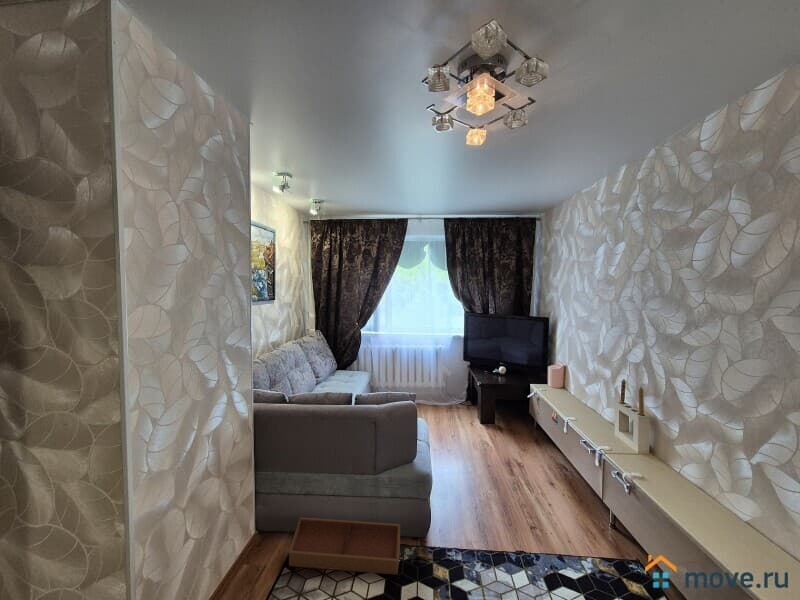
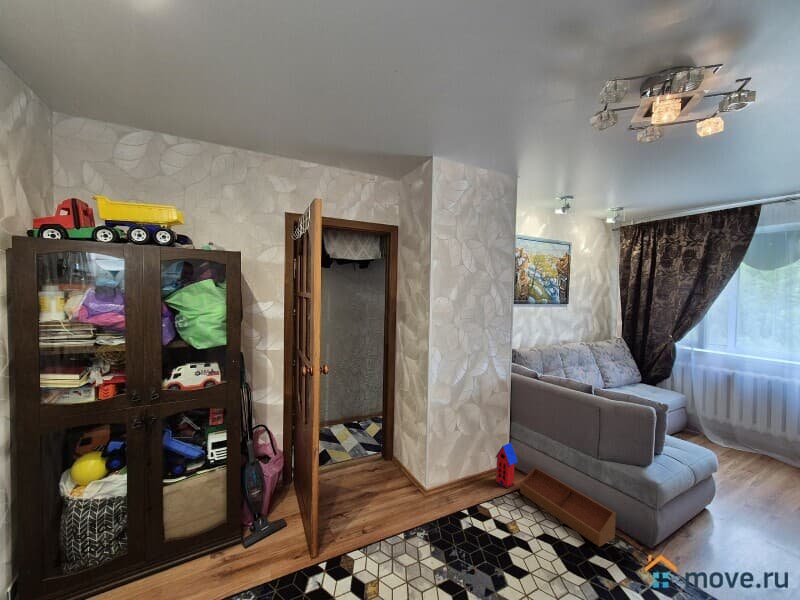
toy house: none [247,504,280,573] -> present [495,443,518,488]

